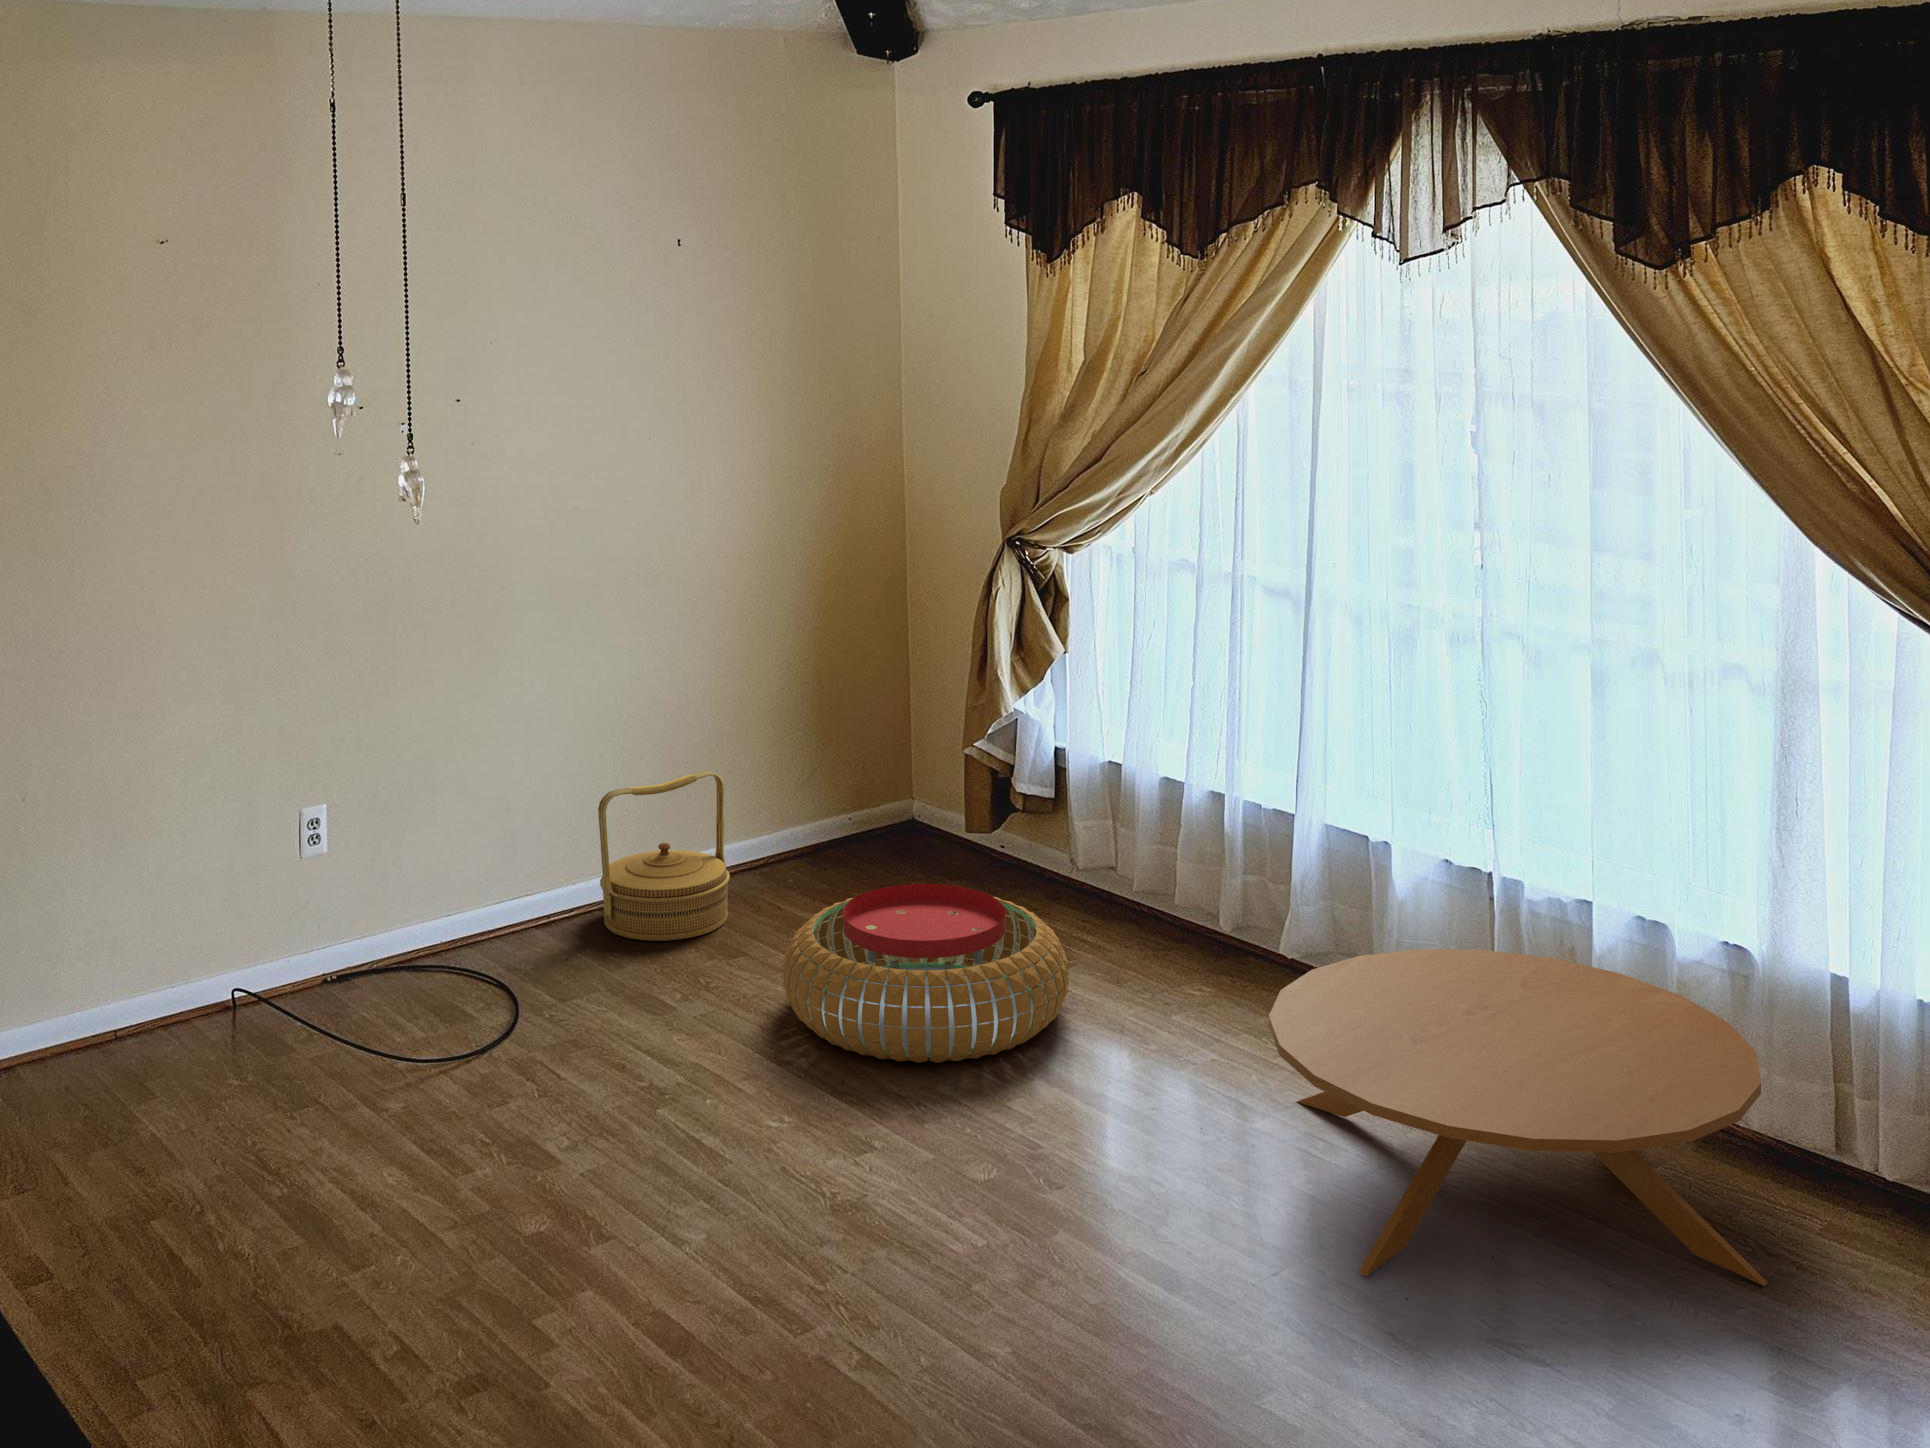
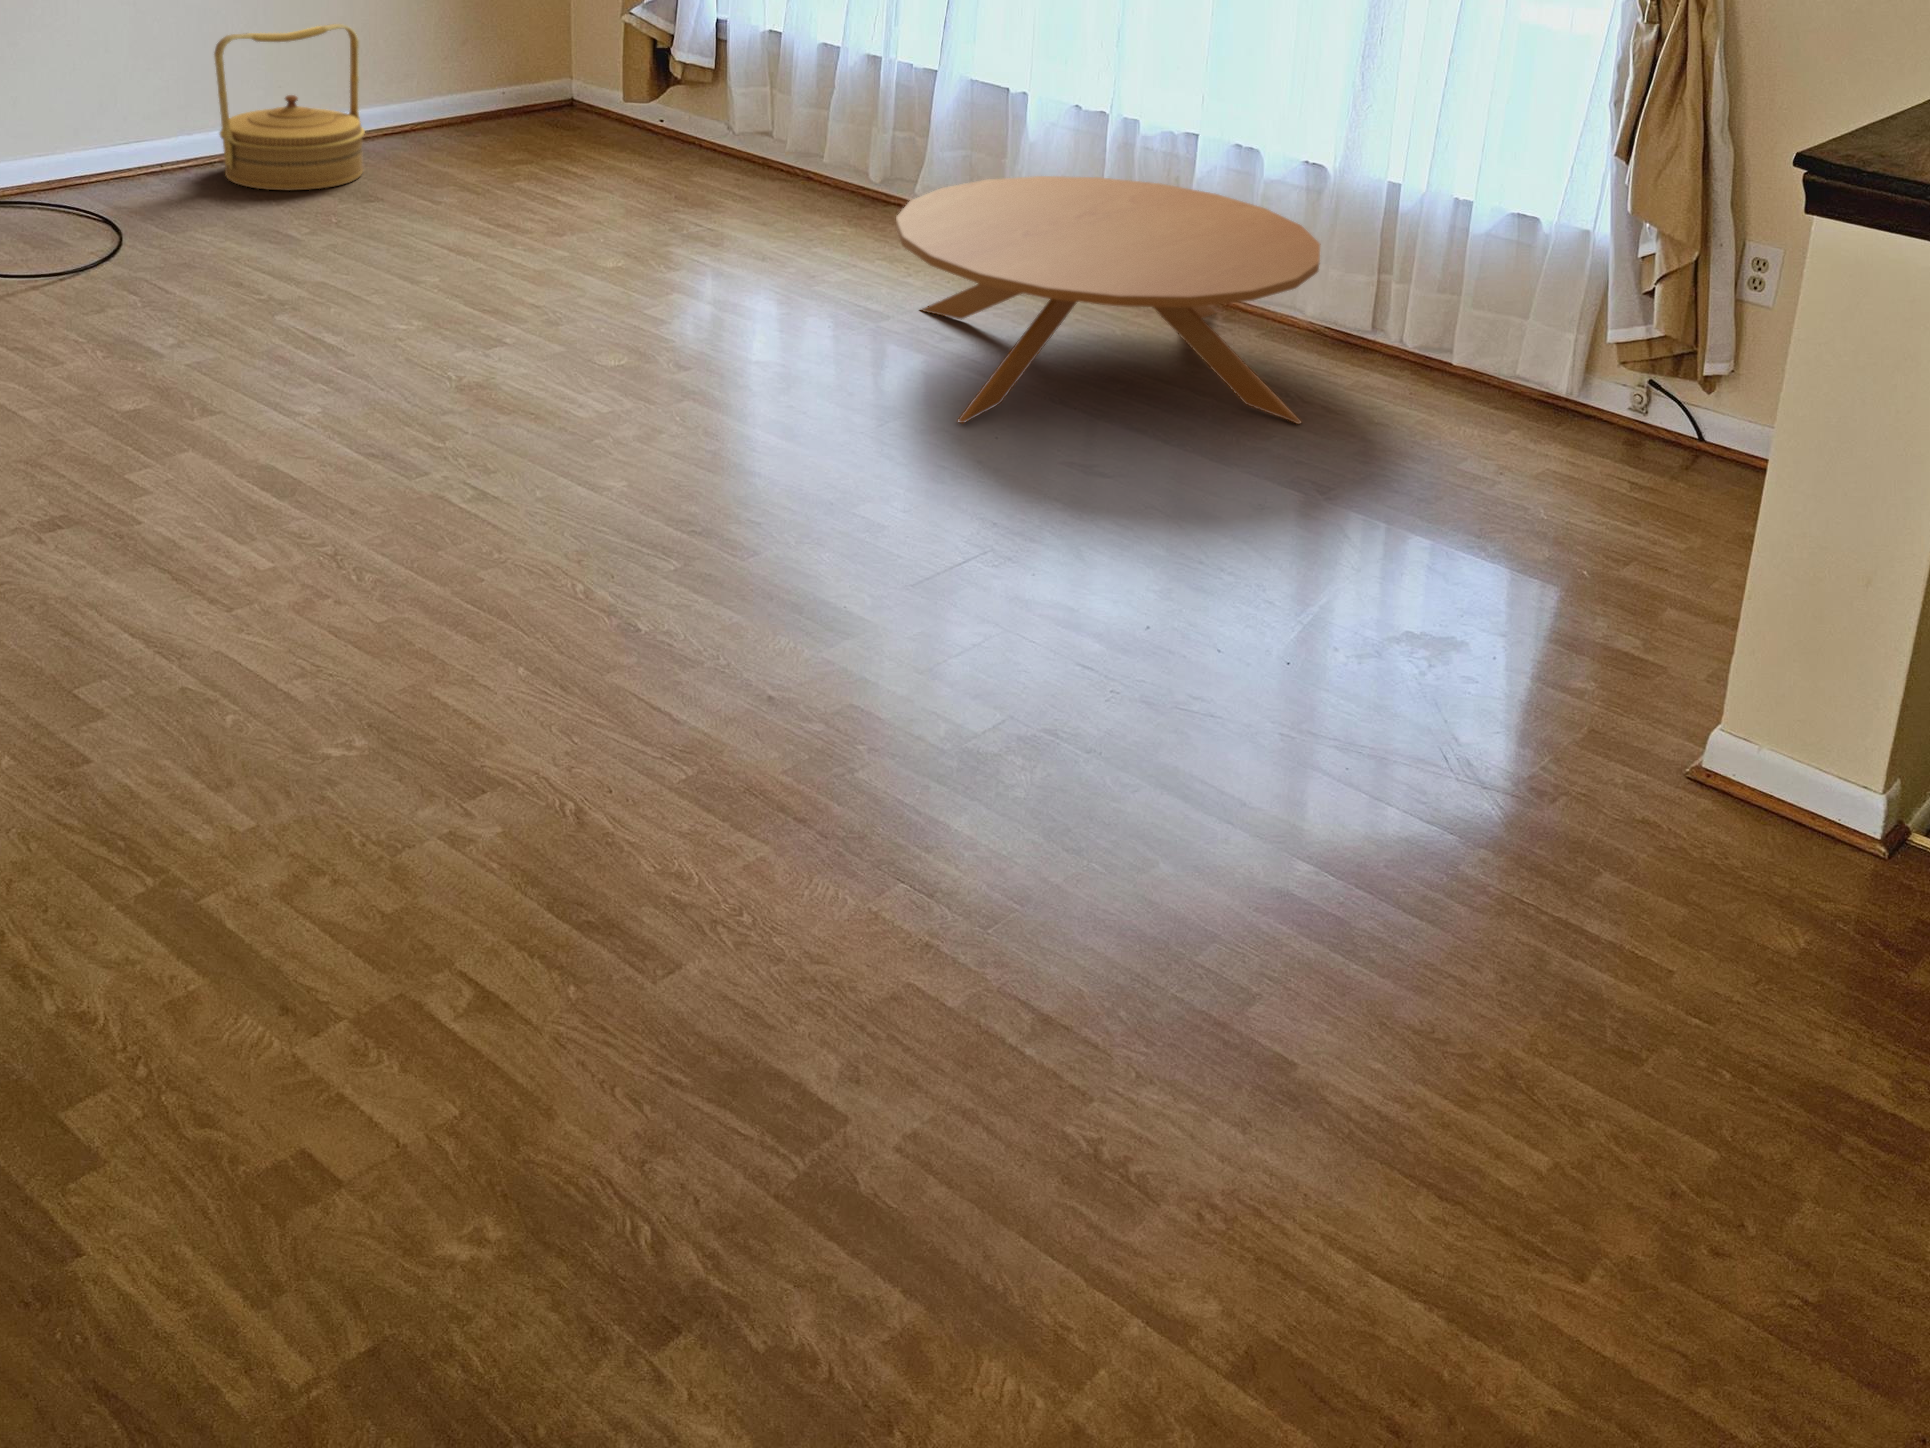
pouf: present [783,884,1069,1063] -> none [417,128,712,282]

